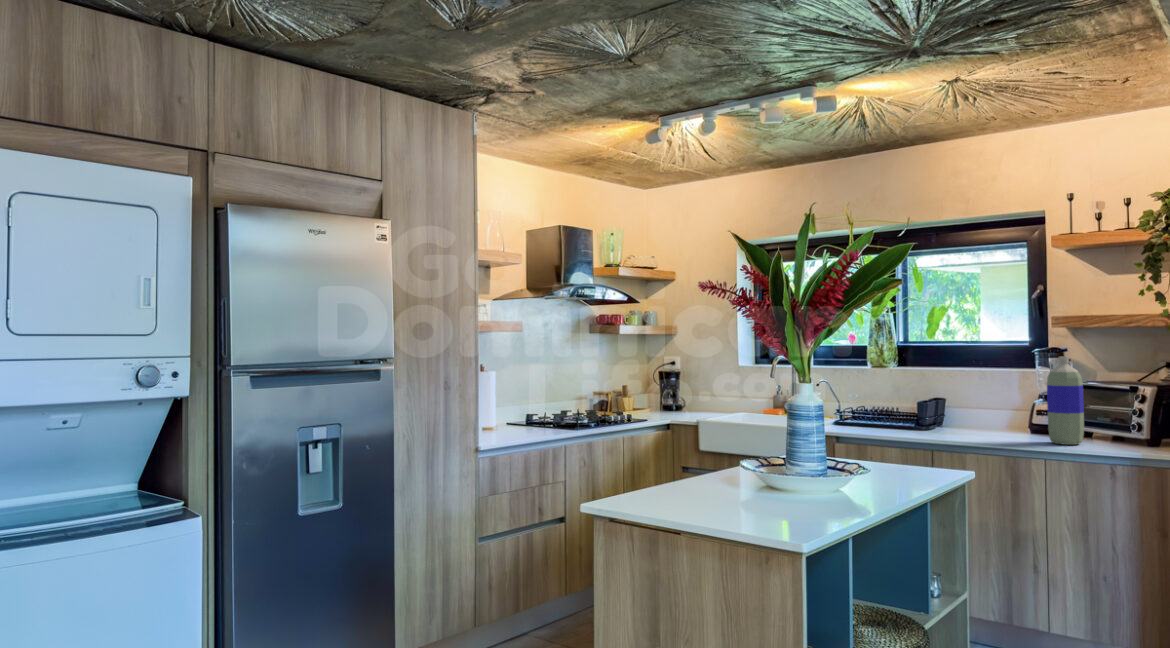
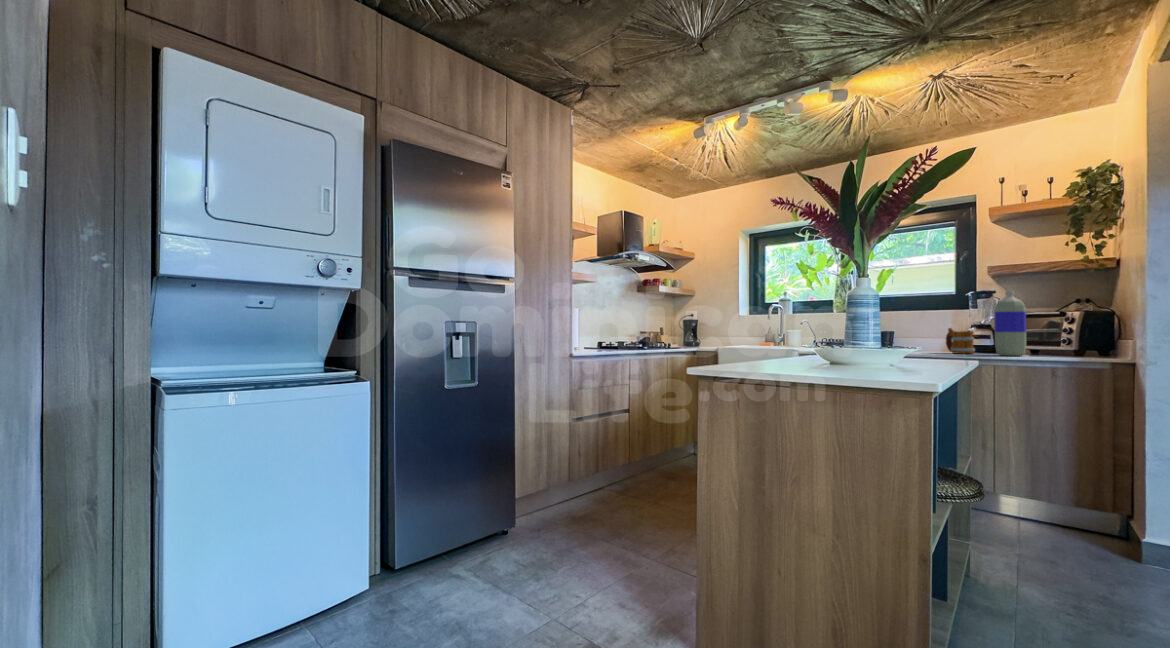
mug: none [996,401,1030,439] -> present [946,328,975,354]

